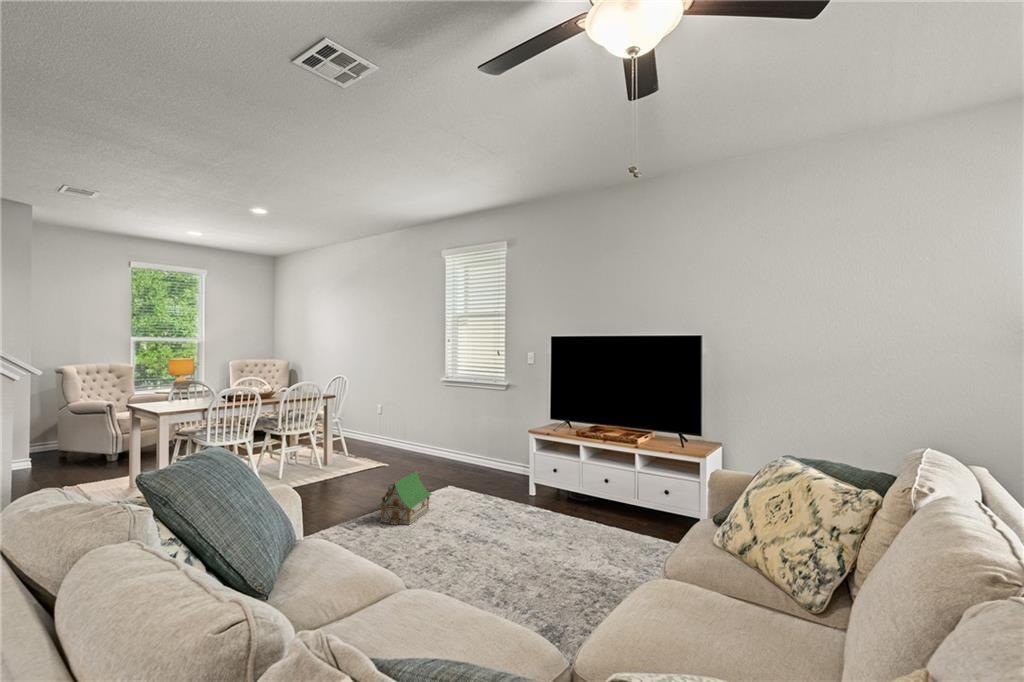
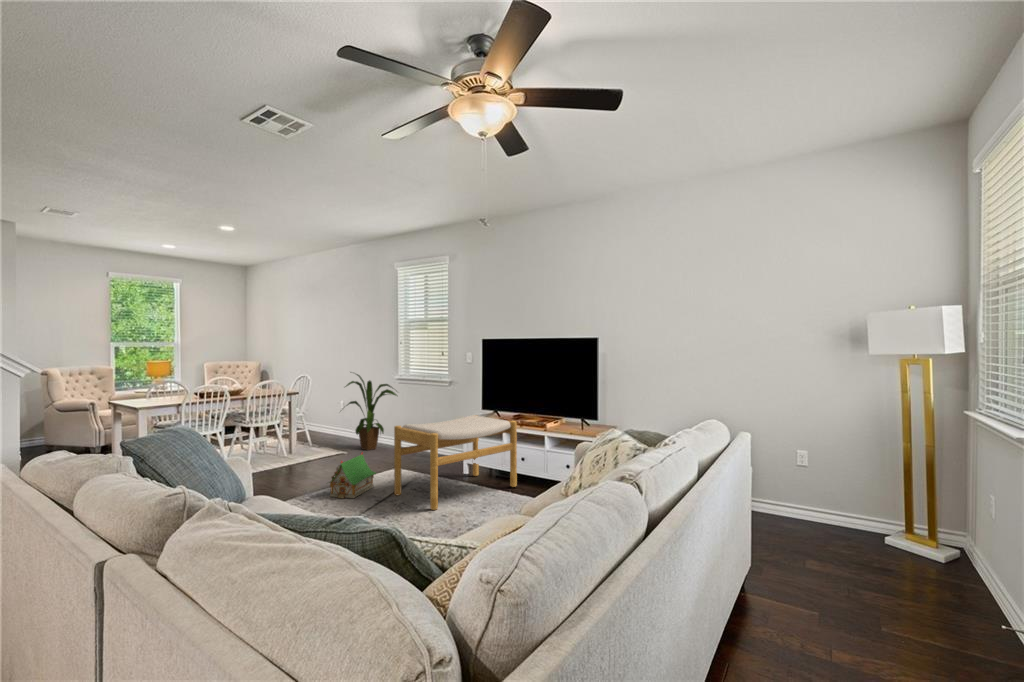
house plant: none [380,373,448,464] -> present [345,374,397,450]
footstool: none [456,427,600,543] -> present [394,415,517,510]

